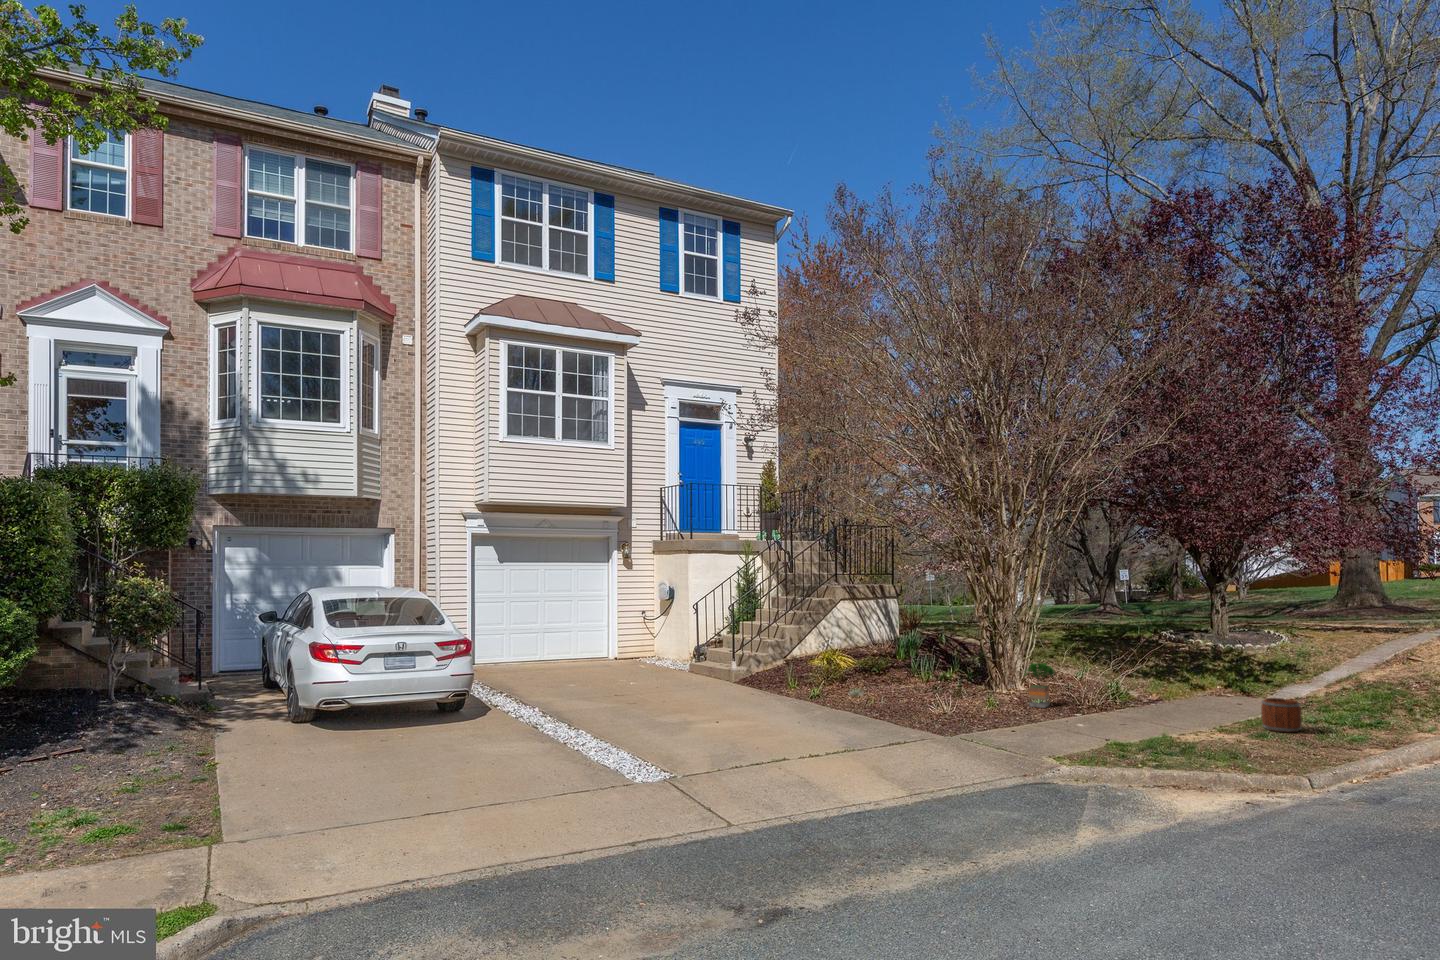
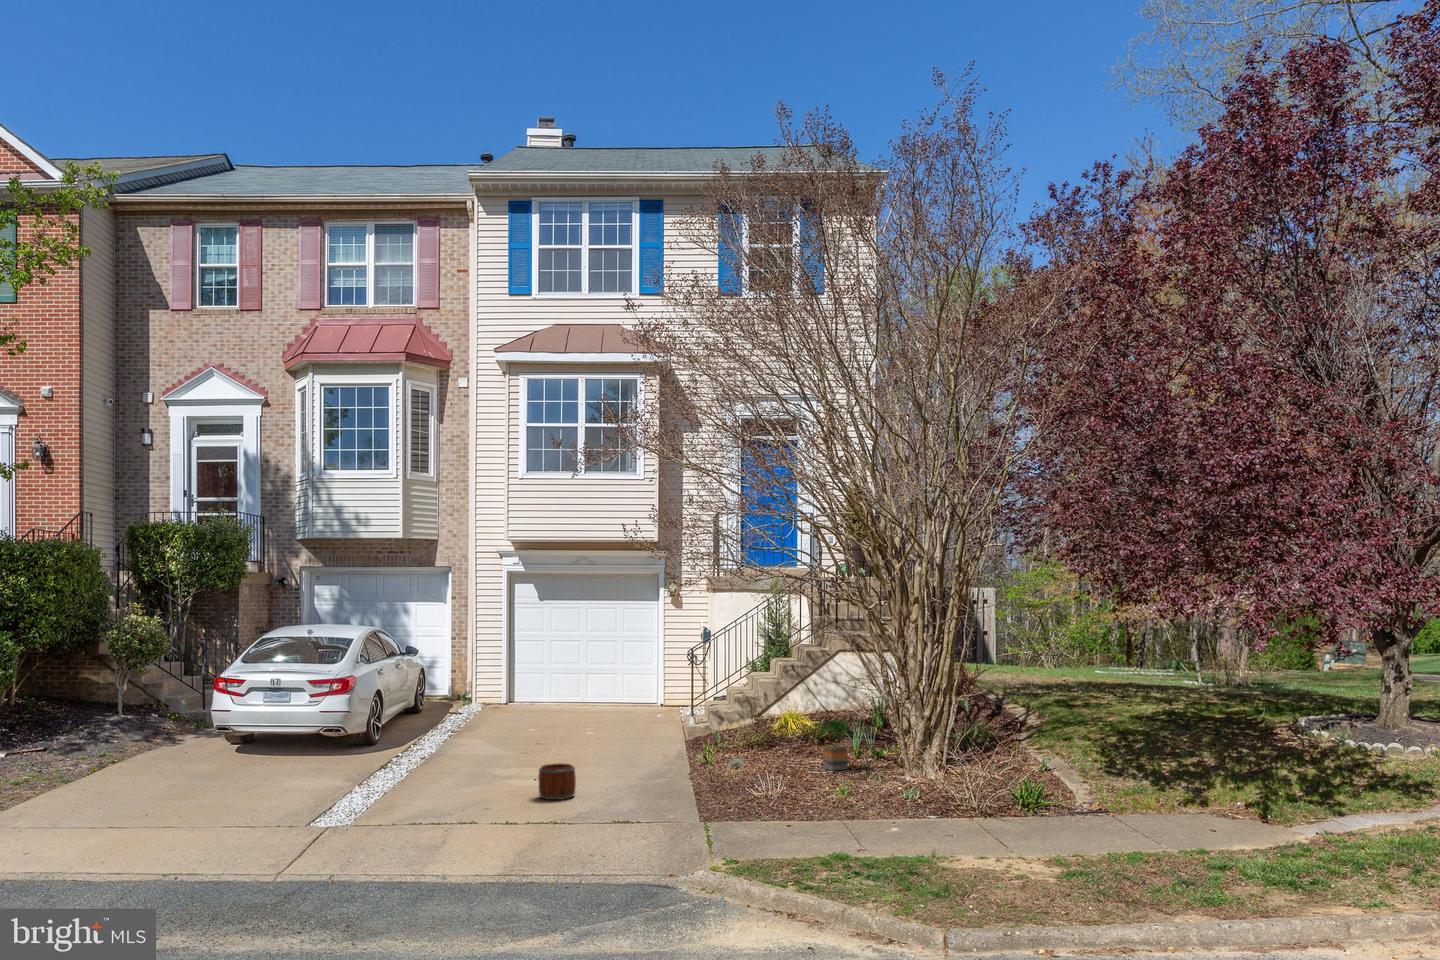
bucket: present [1261,698,1302,733] -> present [538,763,576,800]

